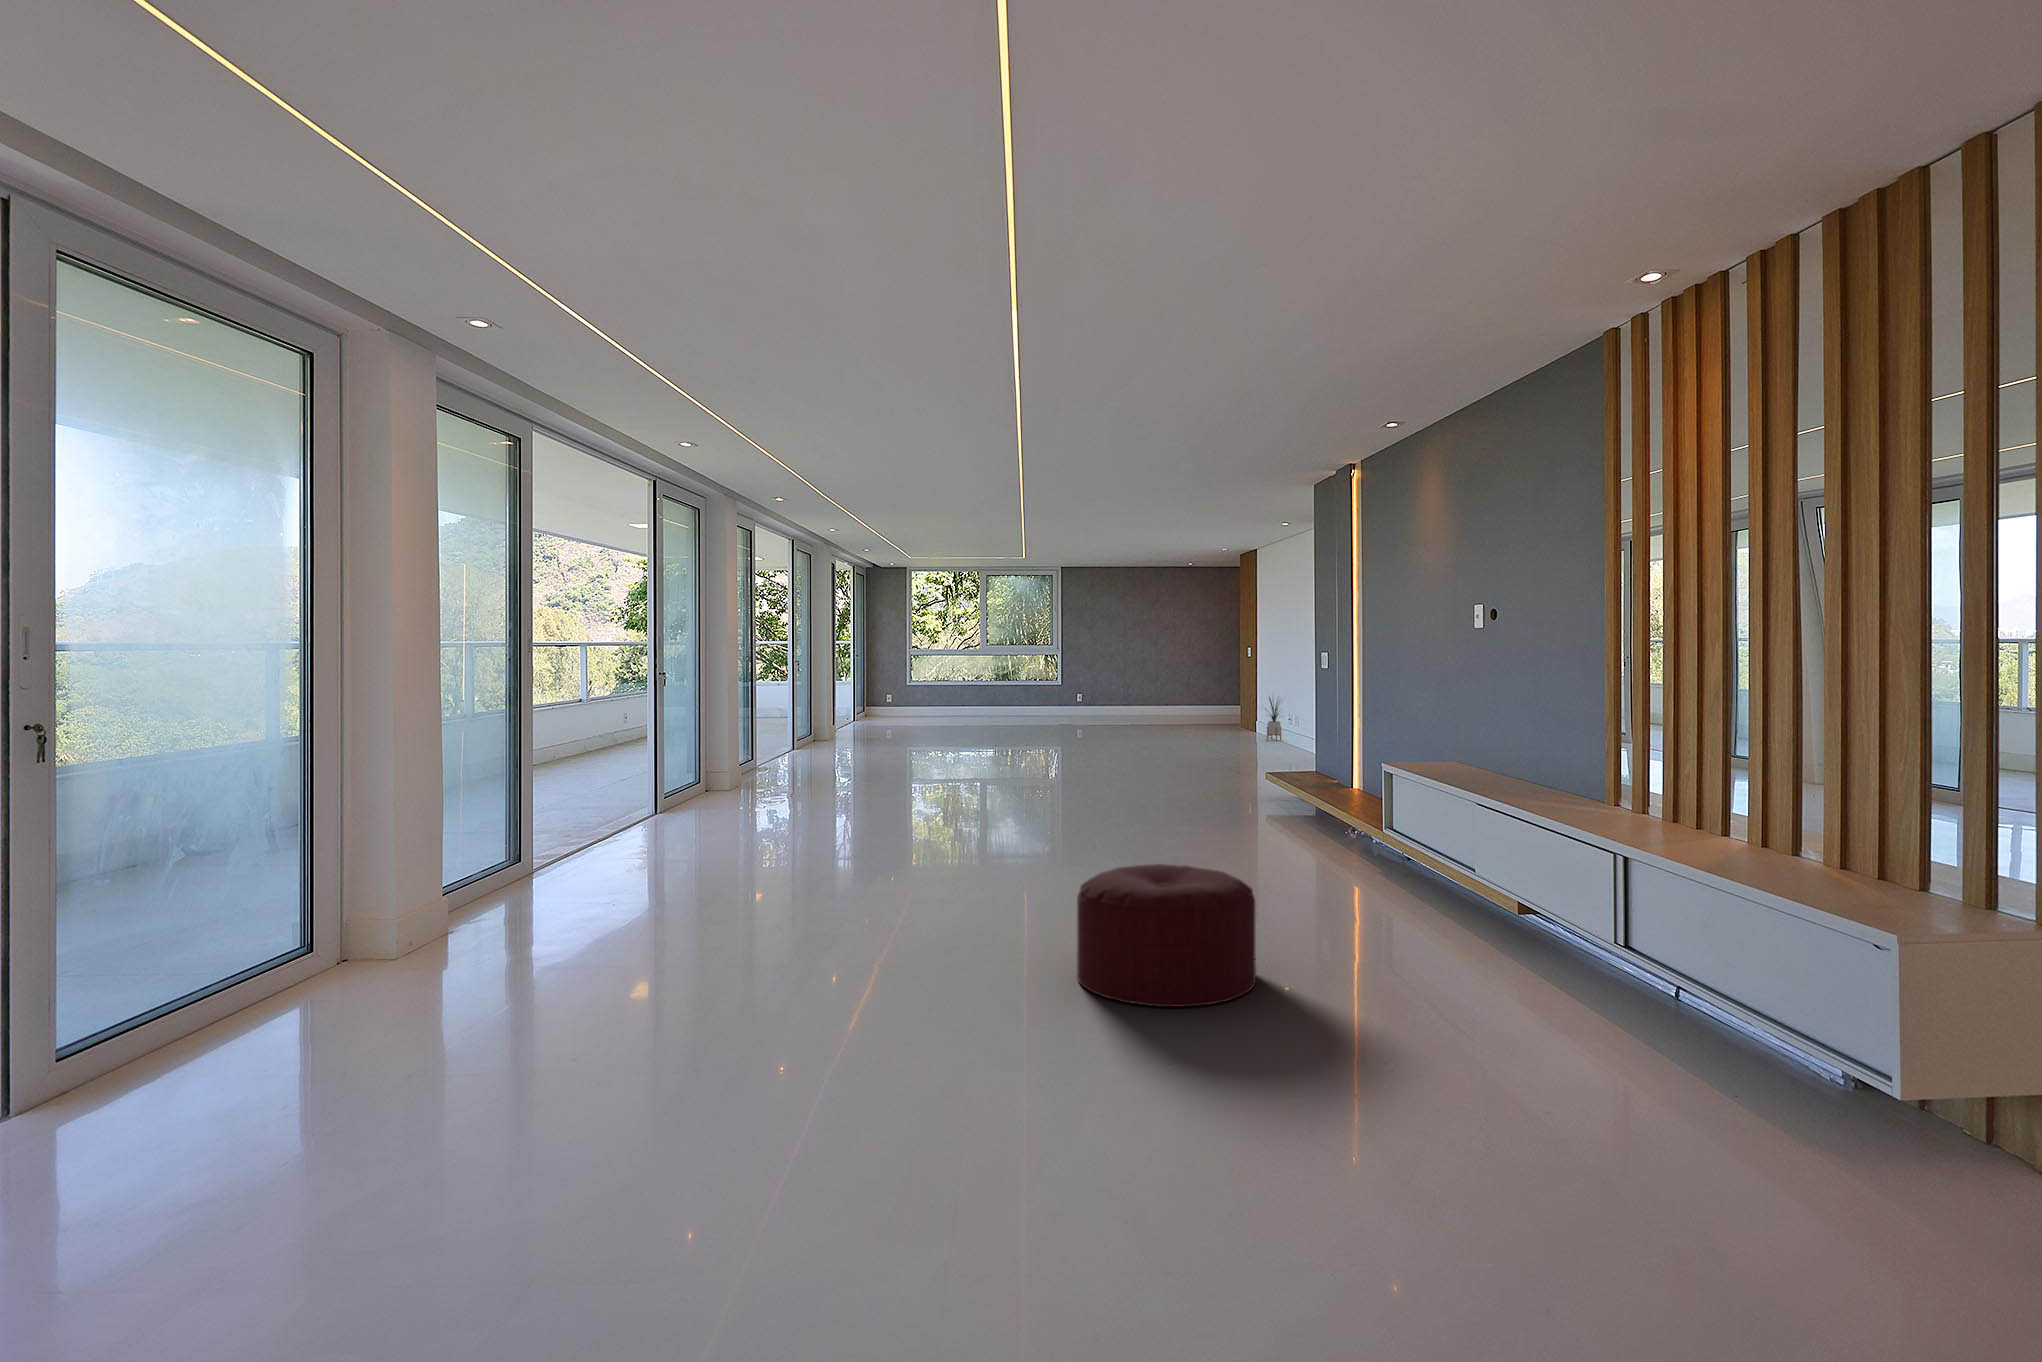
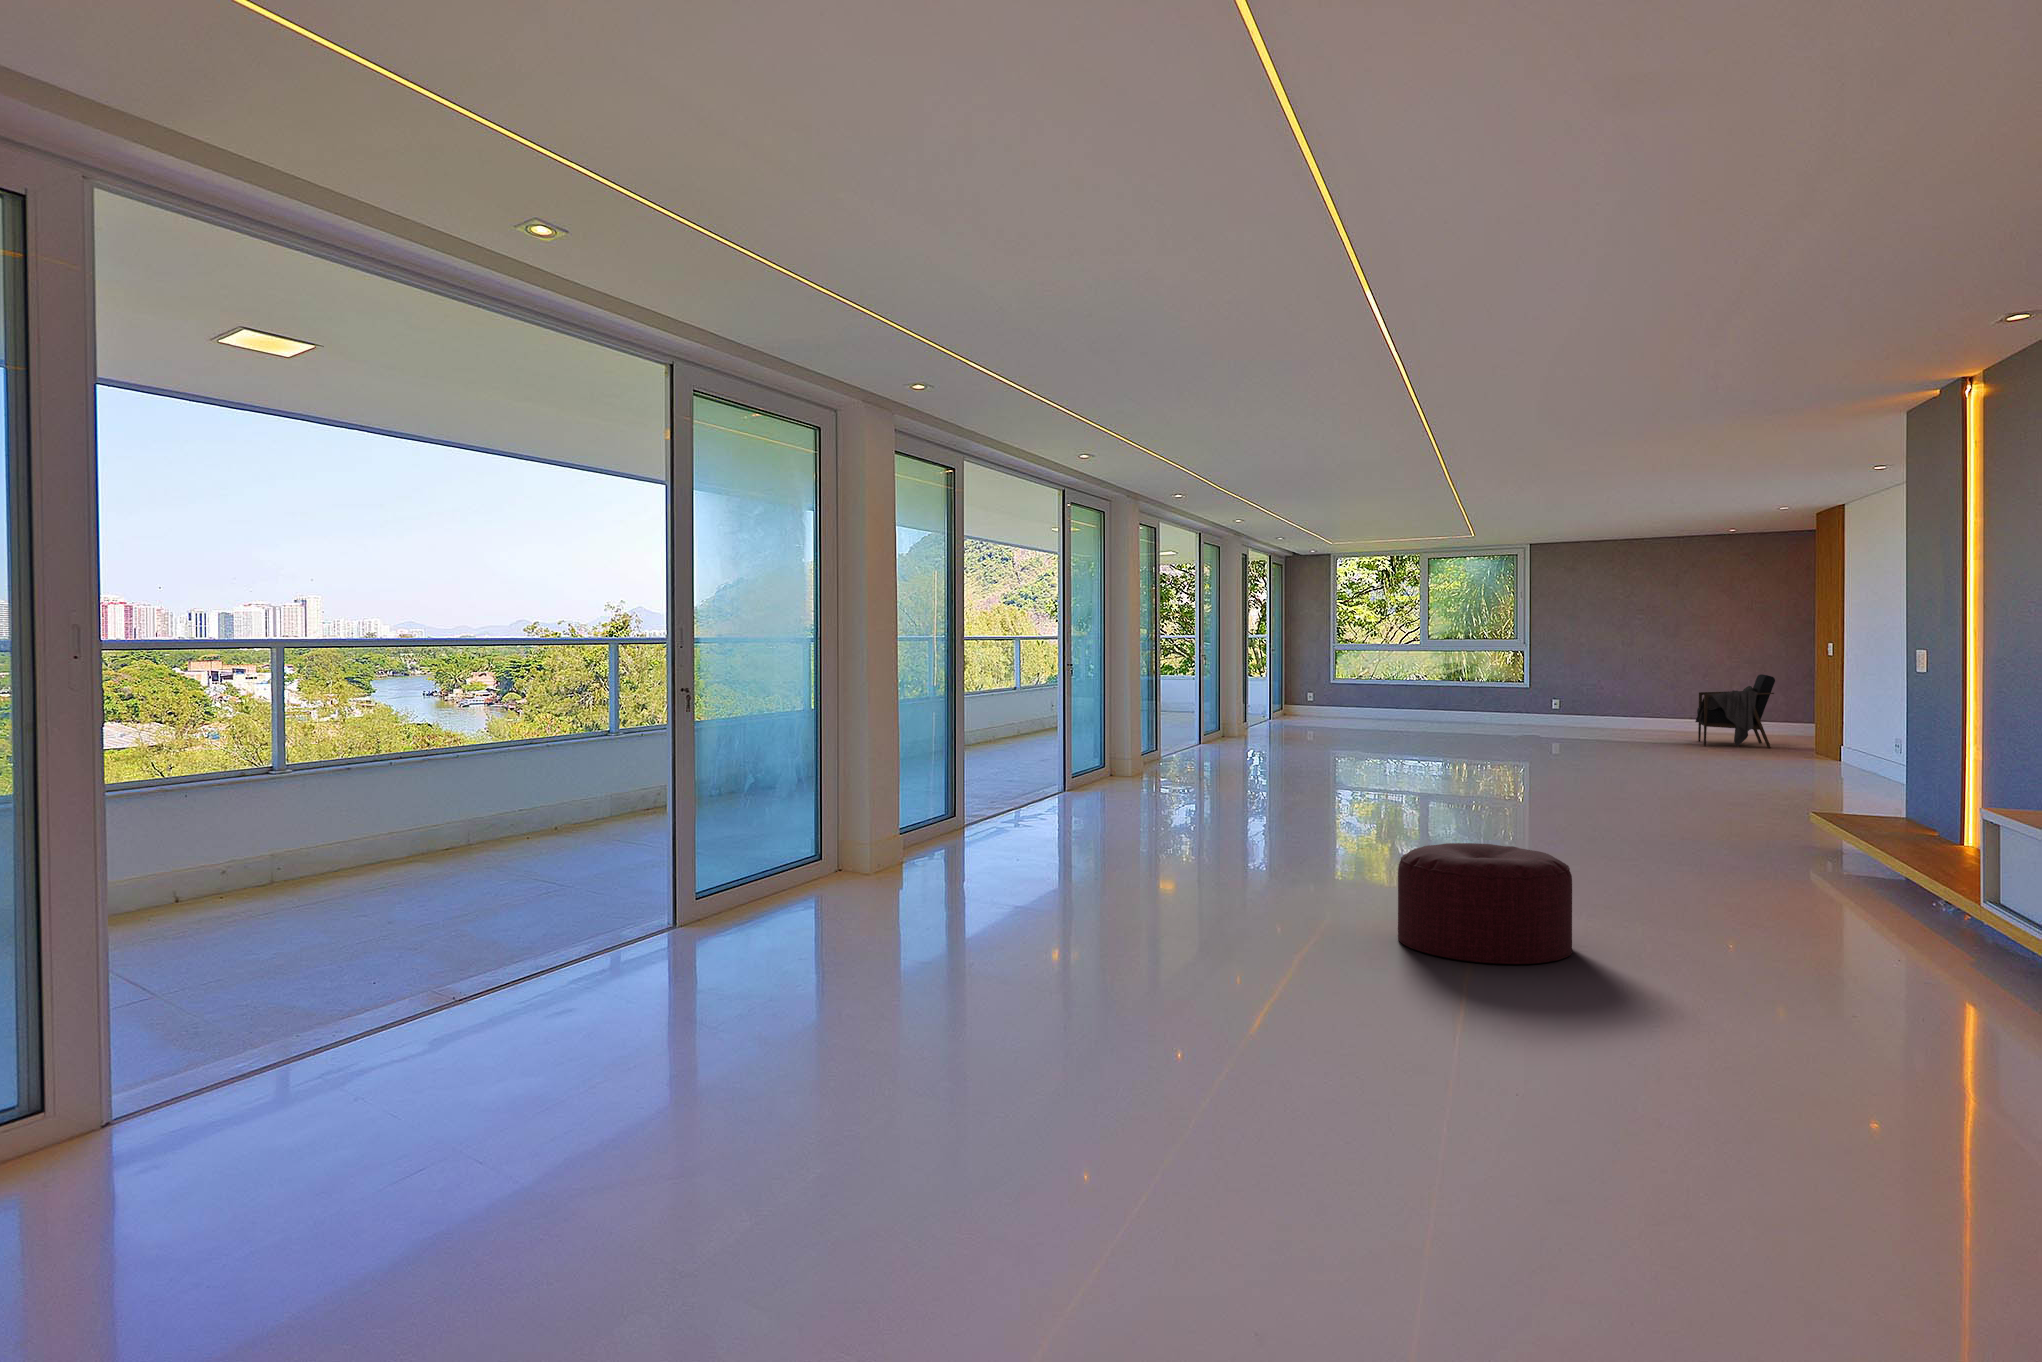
armchair: none [1200,674,1255,732] -> present [1696,674,1775,748]
house plant: present [1266,697,1281,741] -> none [1773,696,1813,759]

